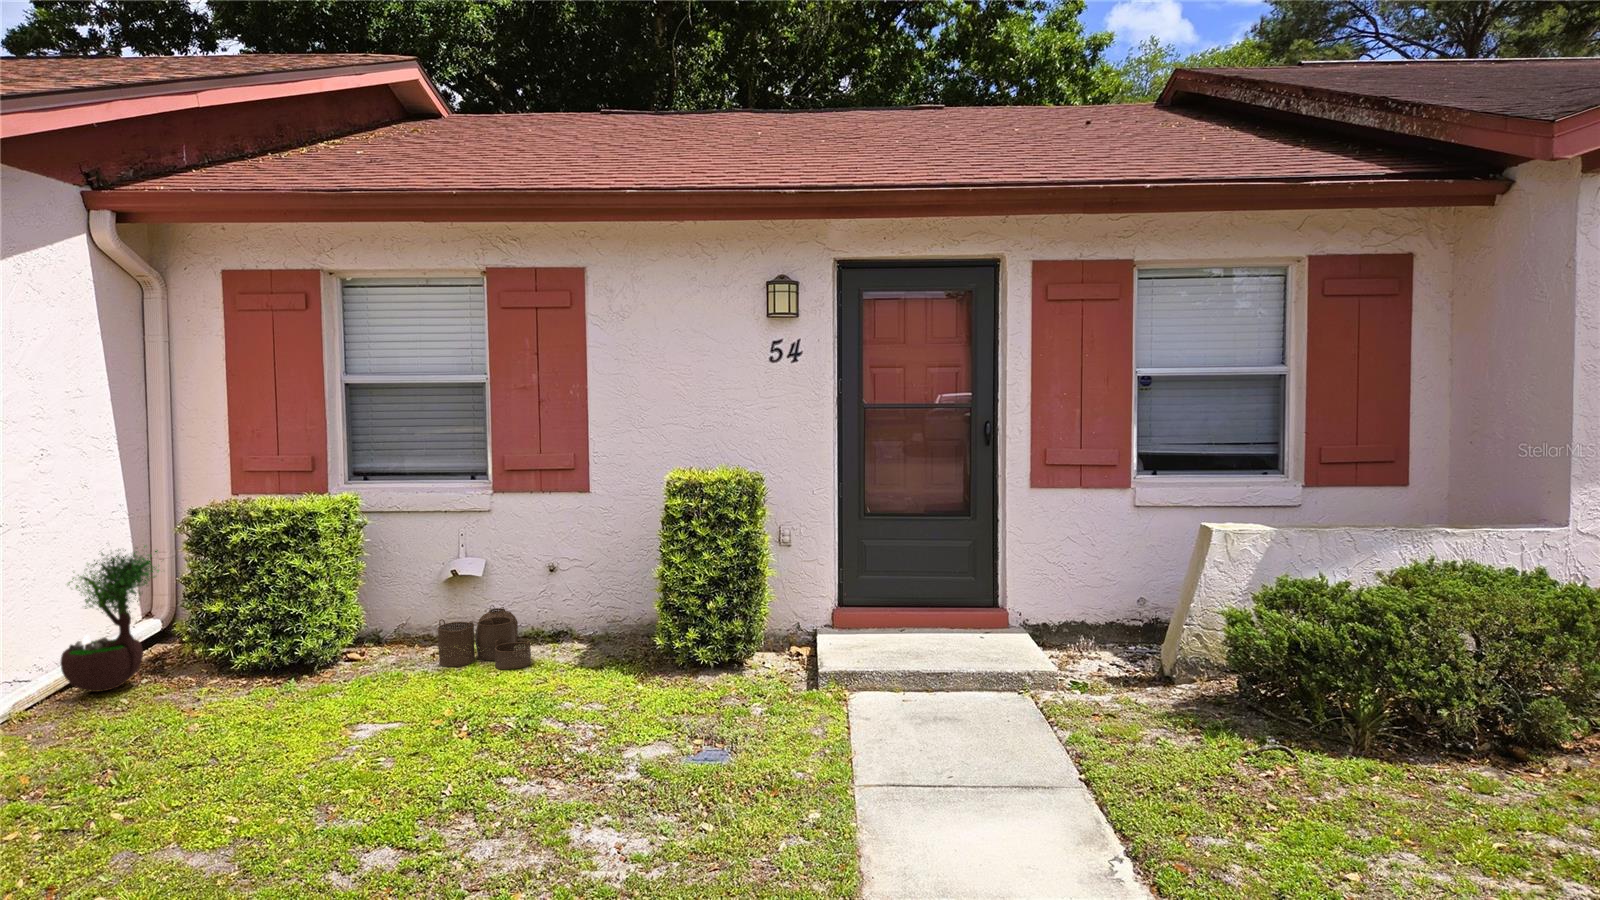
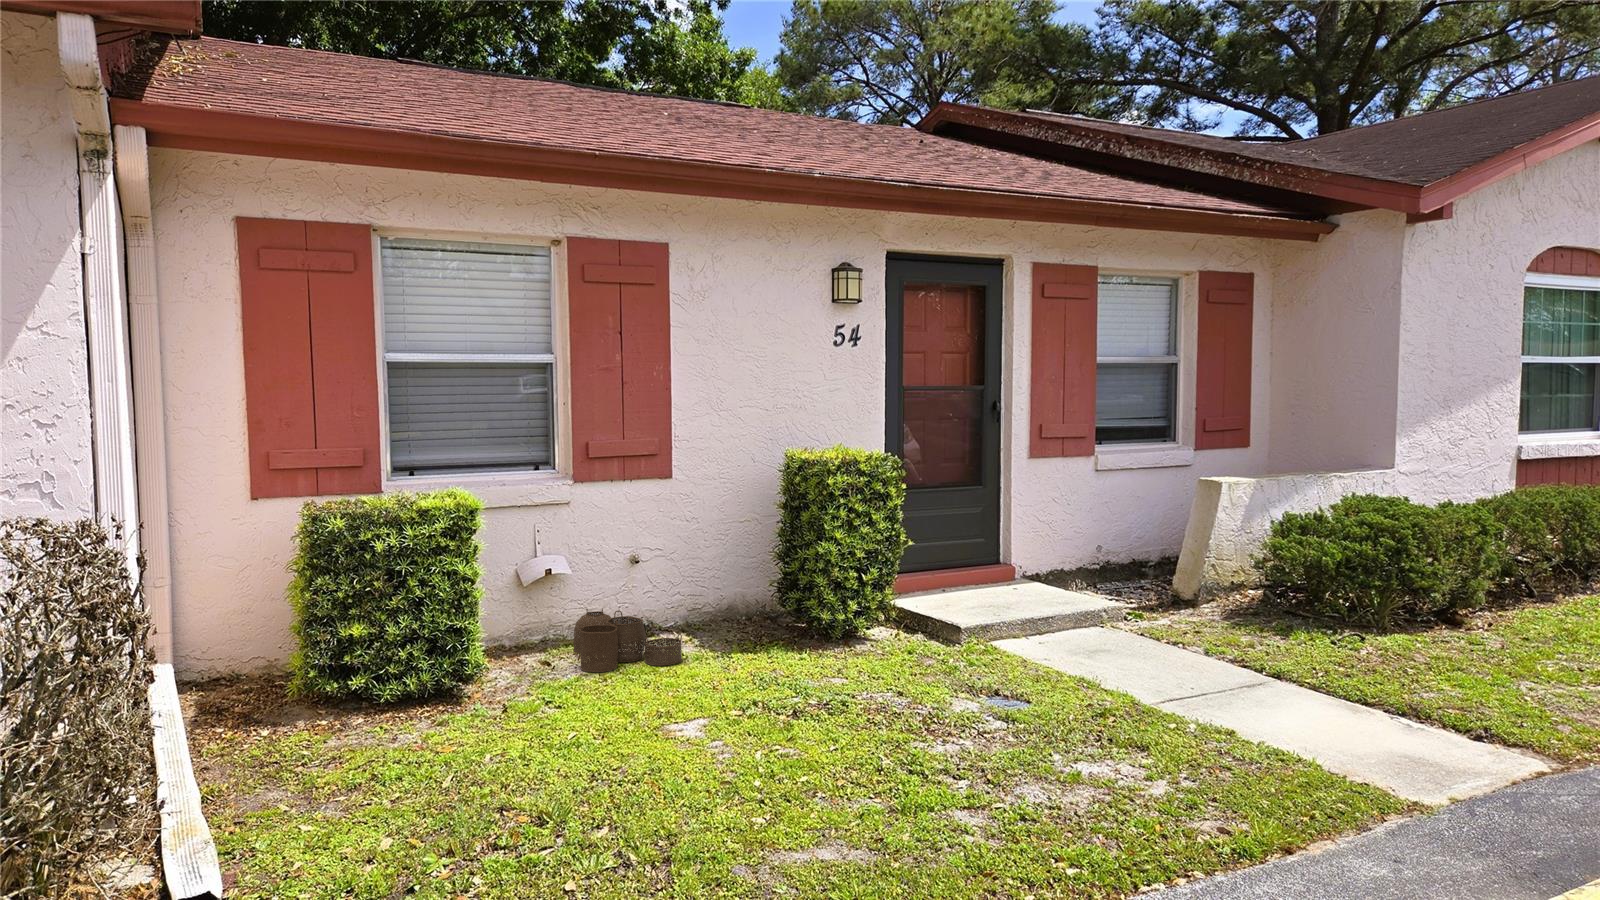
potted tree: present [61,546,159,692] -> none [193,558,324,754]

